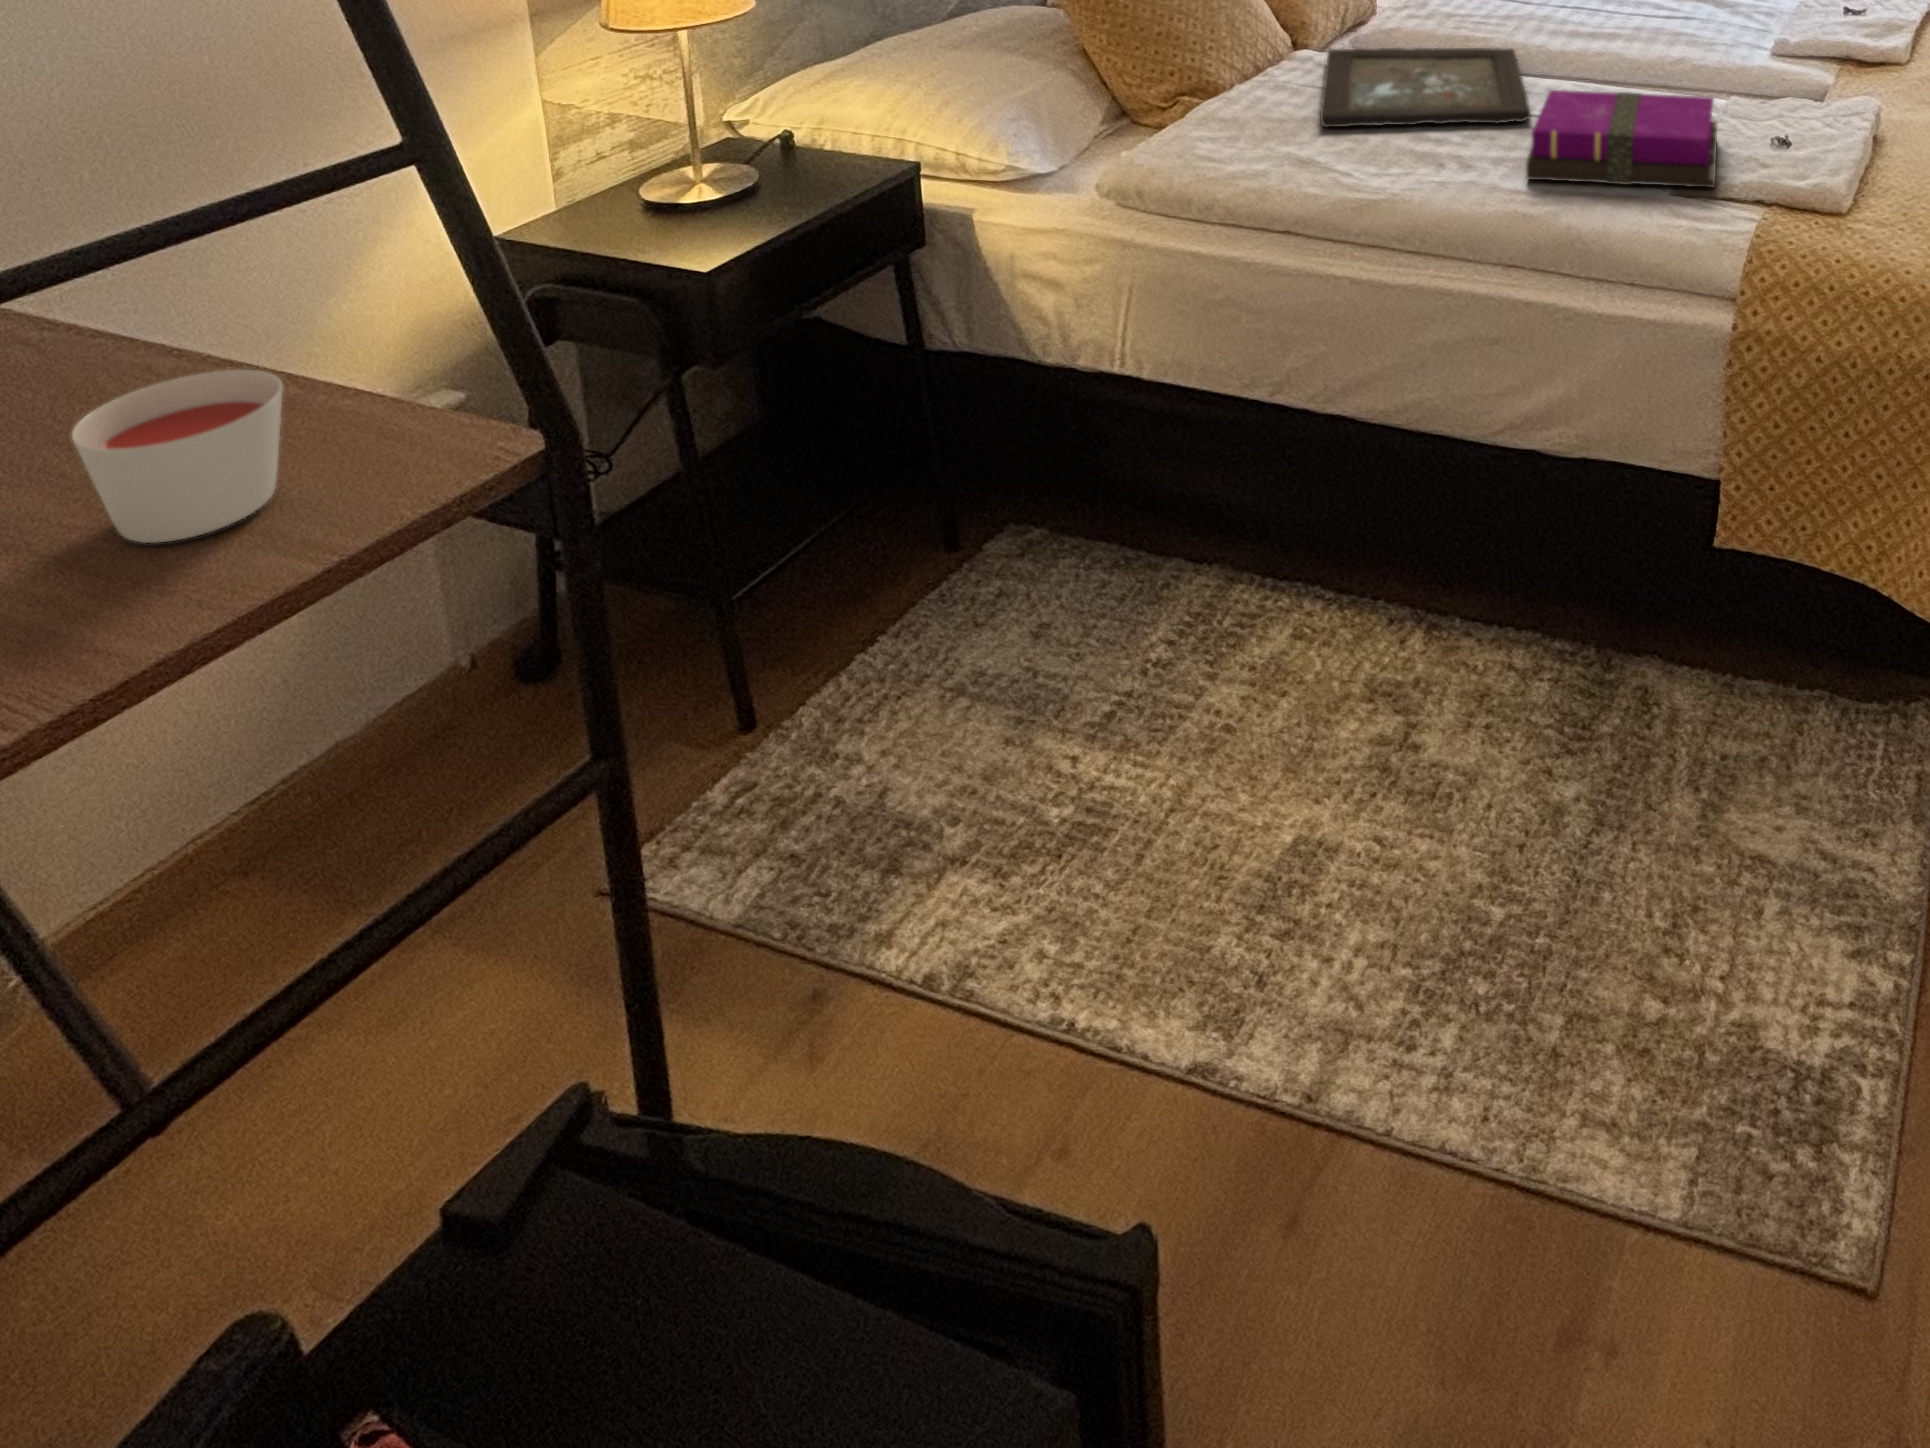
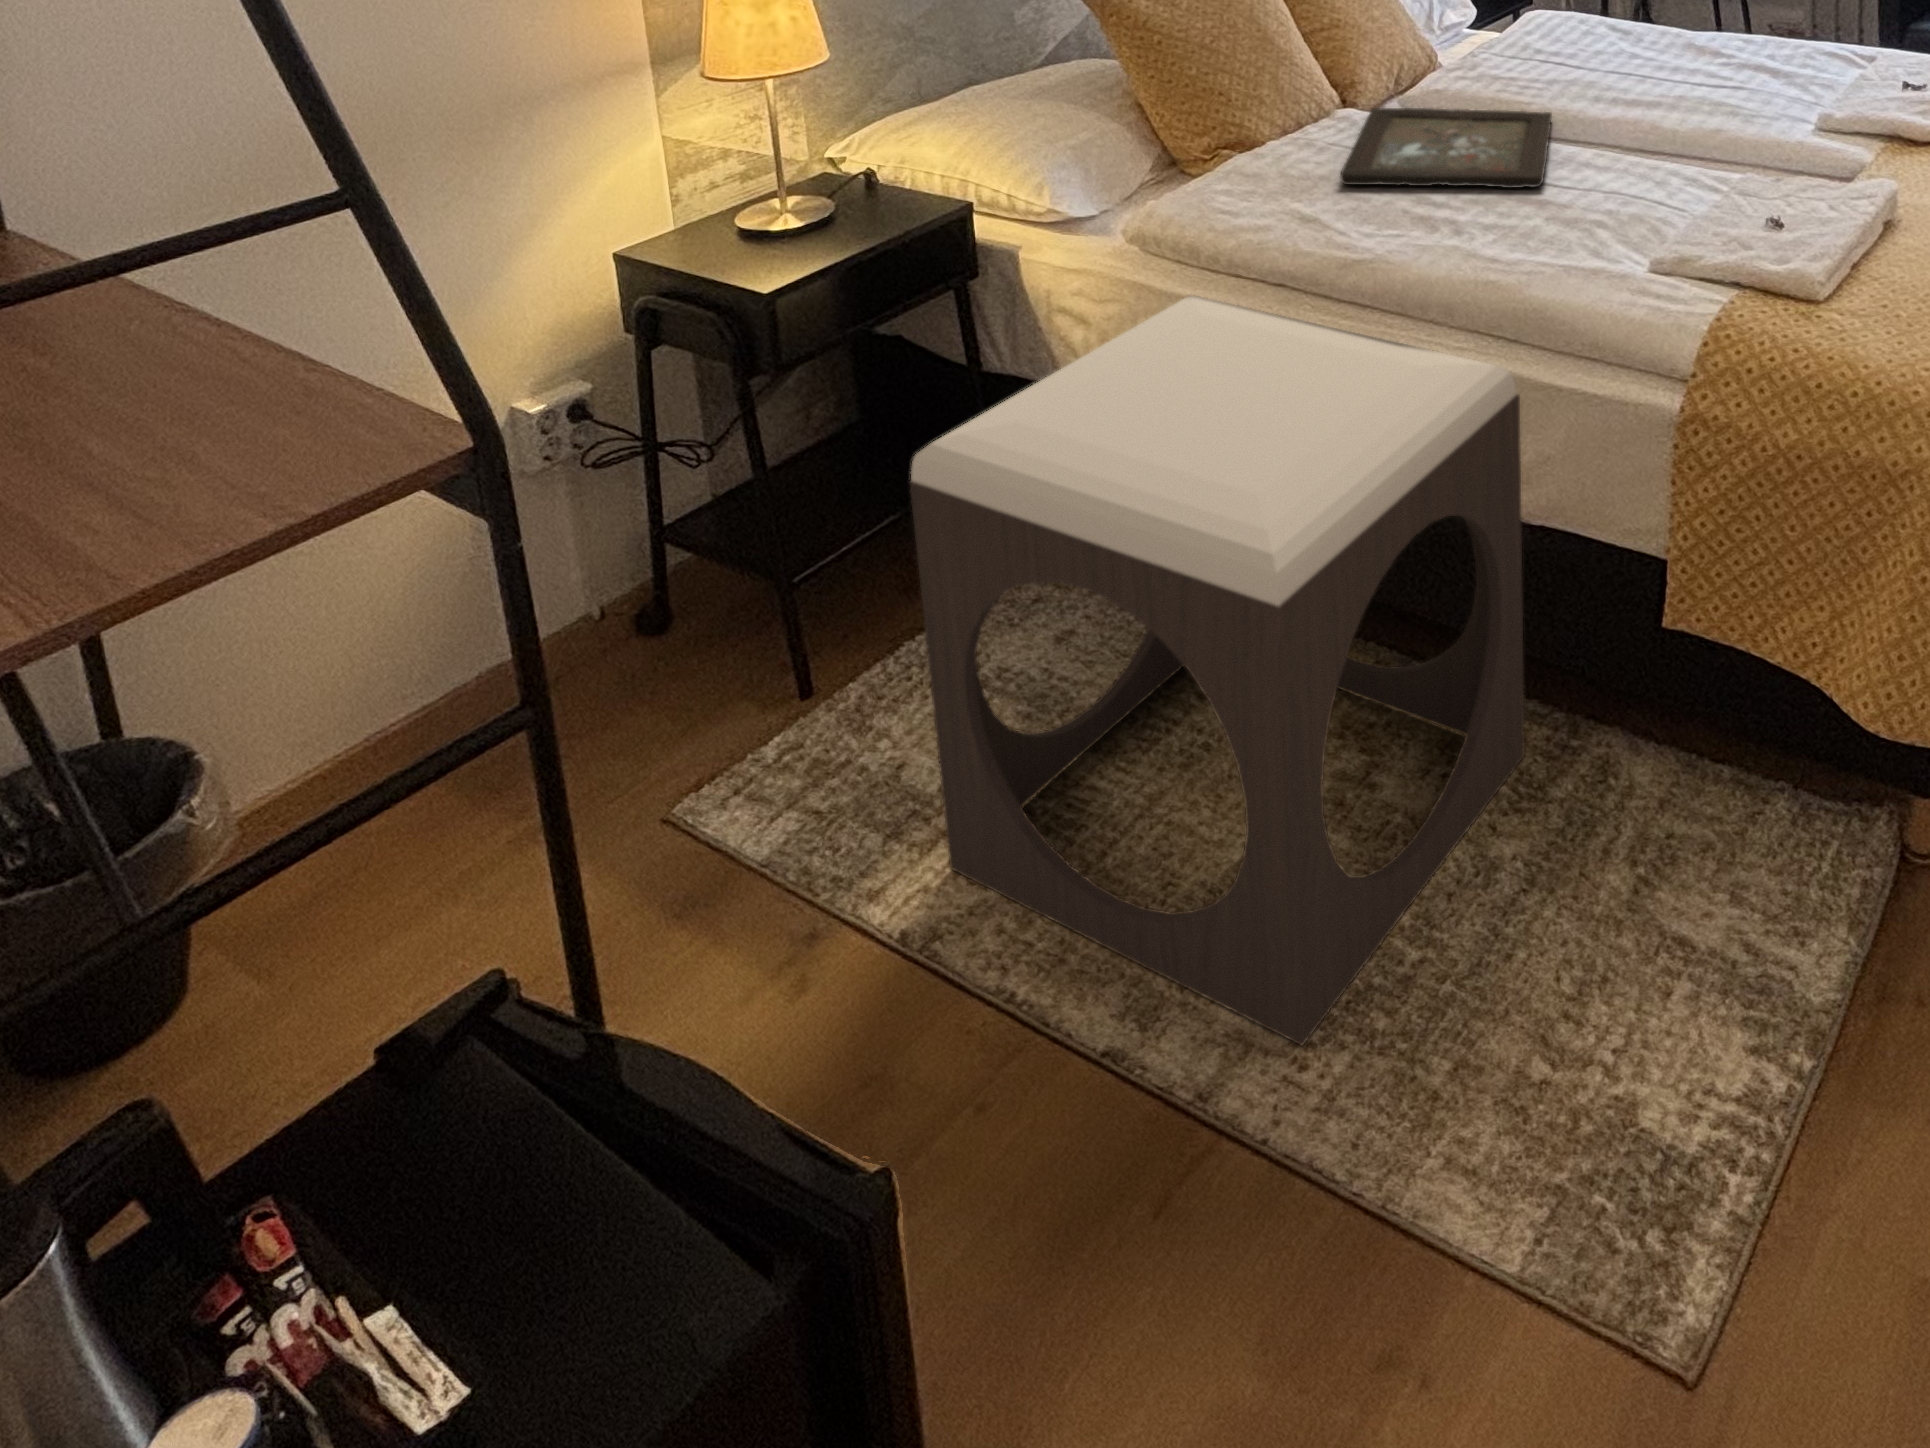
notebook: present [1526,90,1717,188] -> none [1516,158,1724,265]
footstool: none [932,246,1567,1025] -> present [910,295,1524,1045]
candle: present [72,370,283,543] -> none [79,371,239,504]

